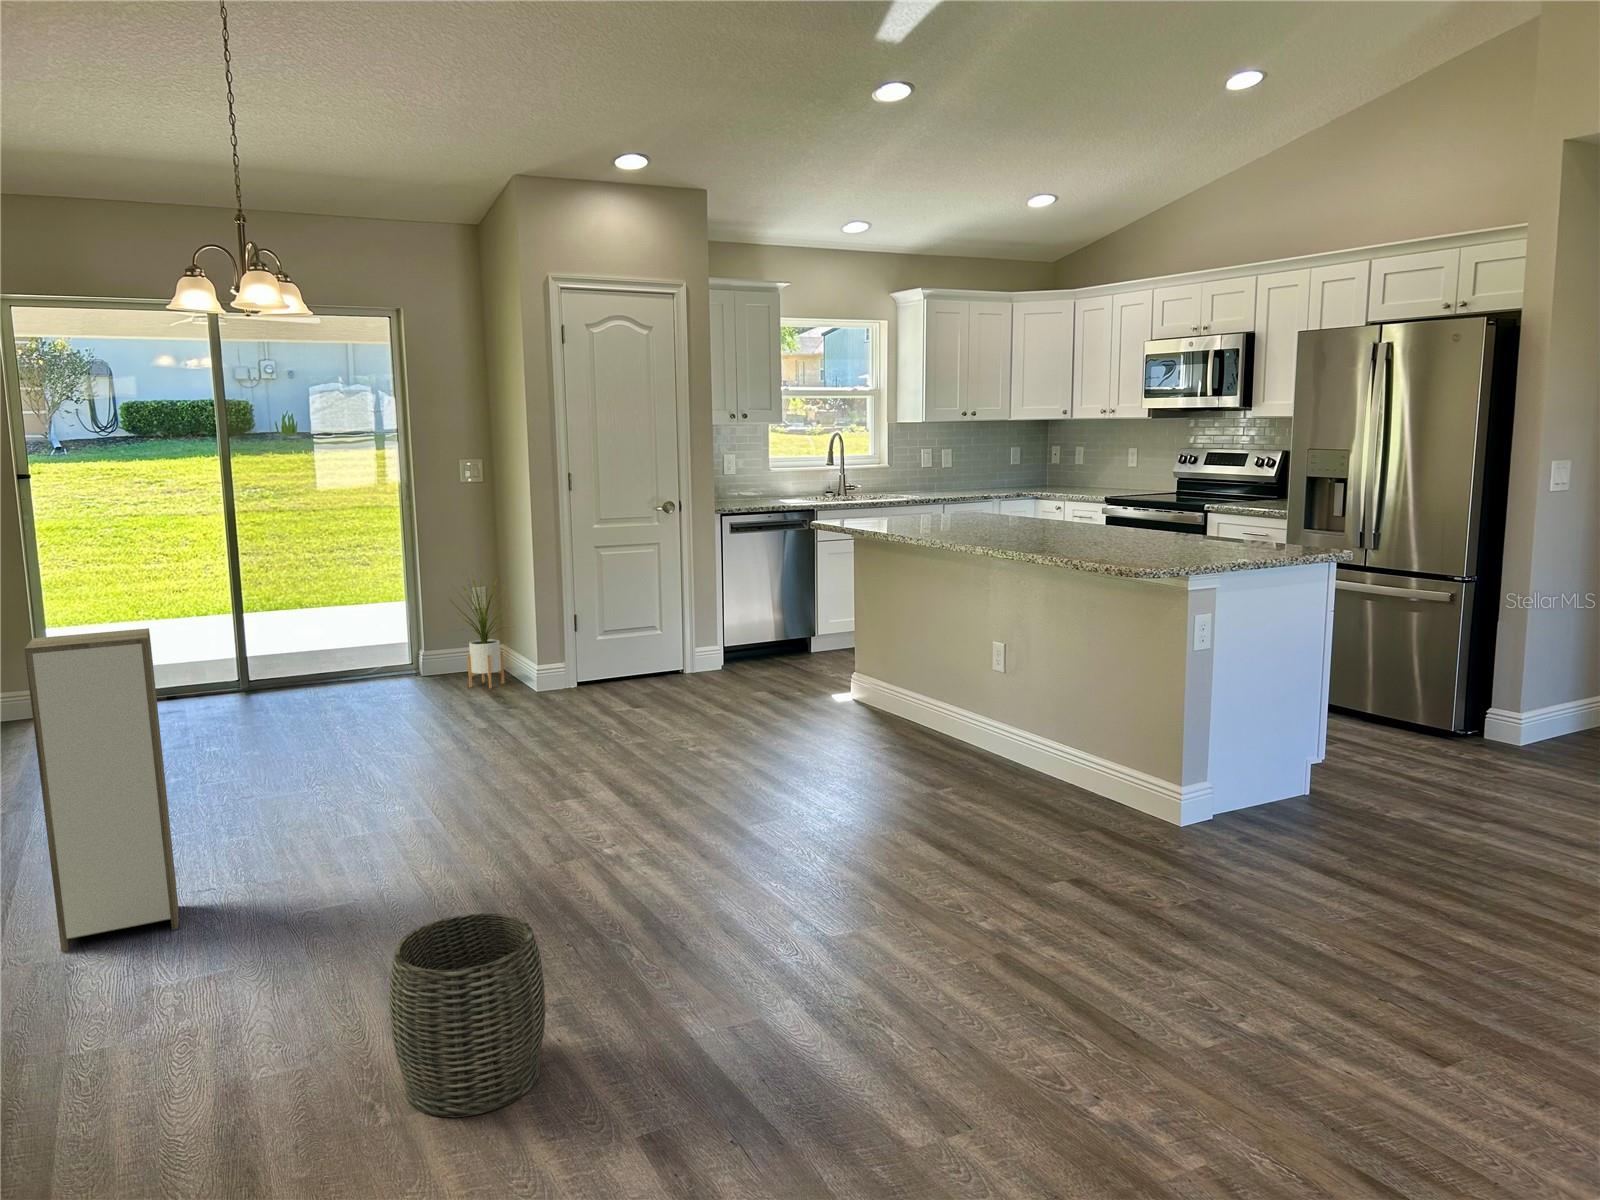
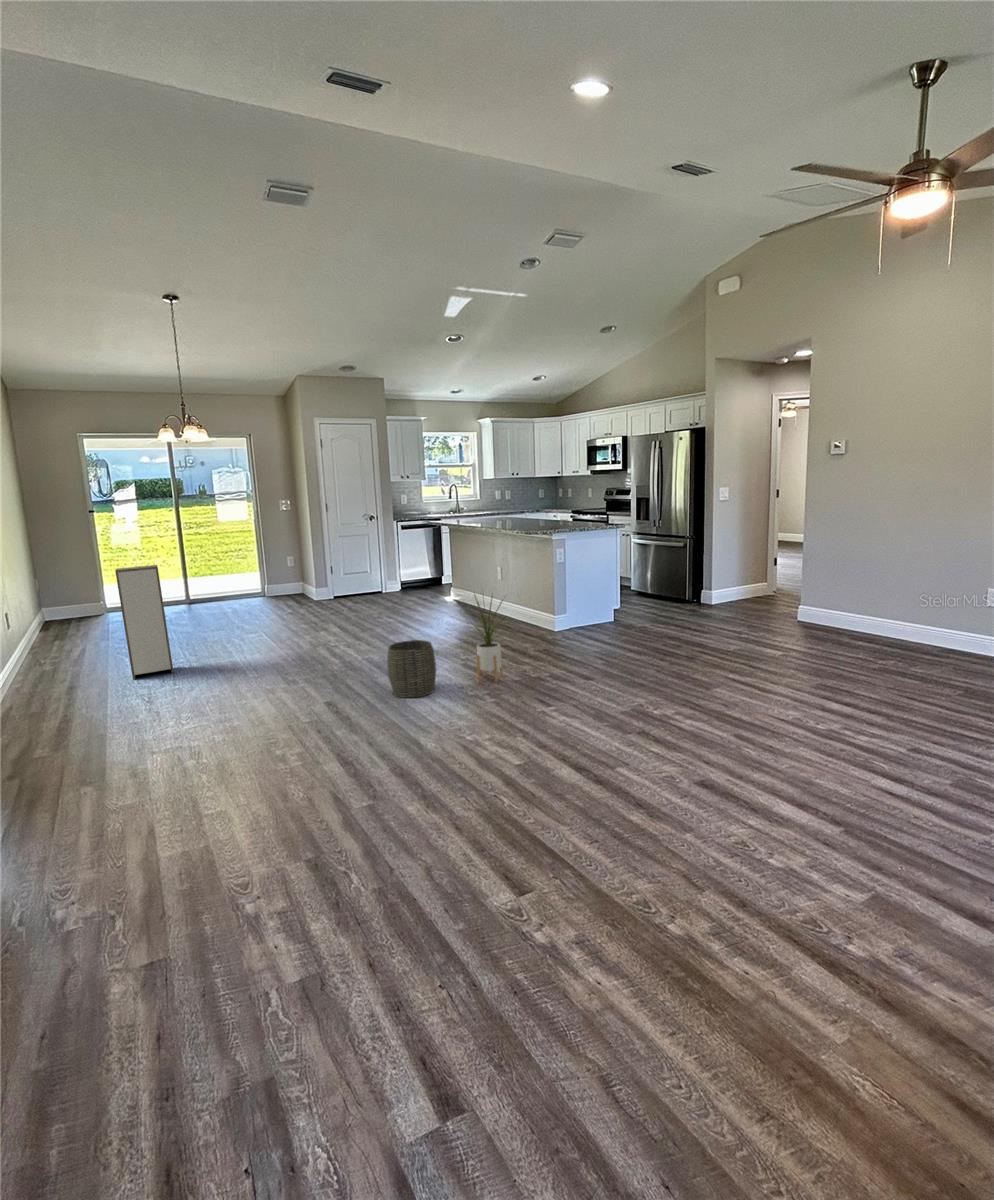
house plant: present [450,579,506,688] -> present [474,595,509,682]
woven basket: present [390,913,546,1117] -> present [387,640,436,698]

